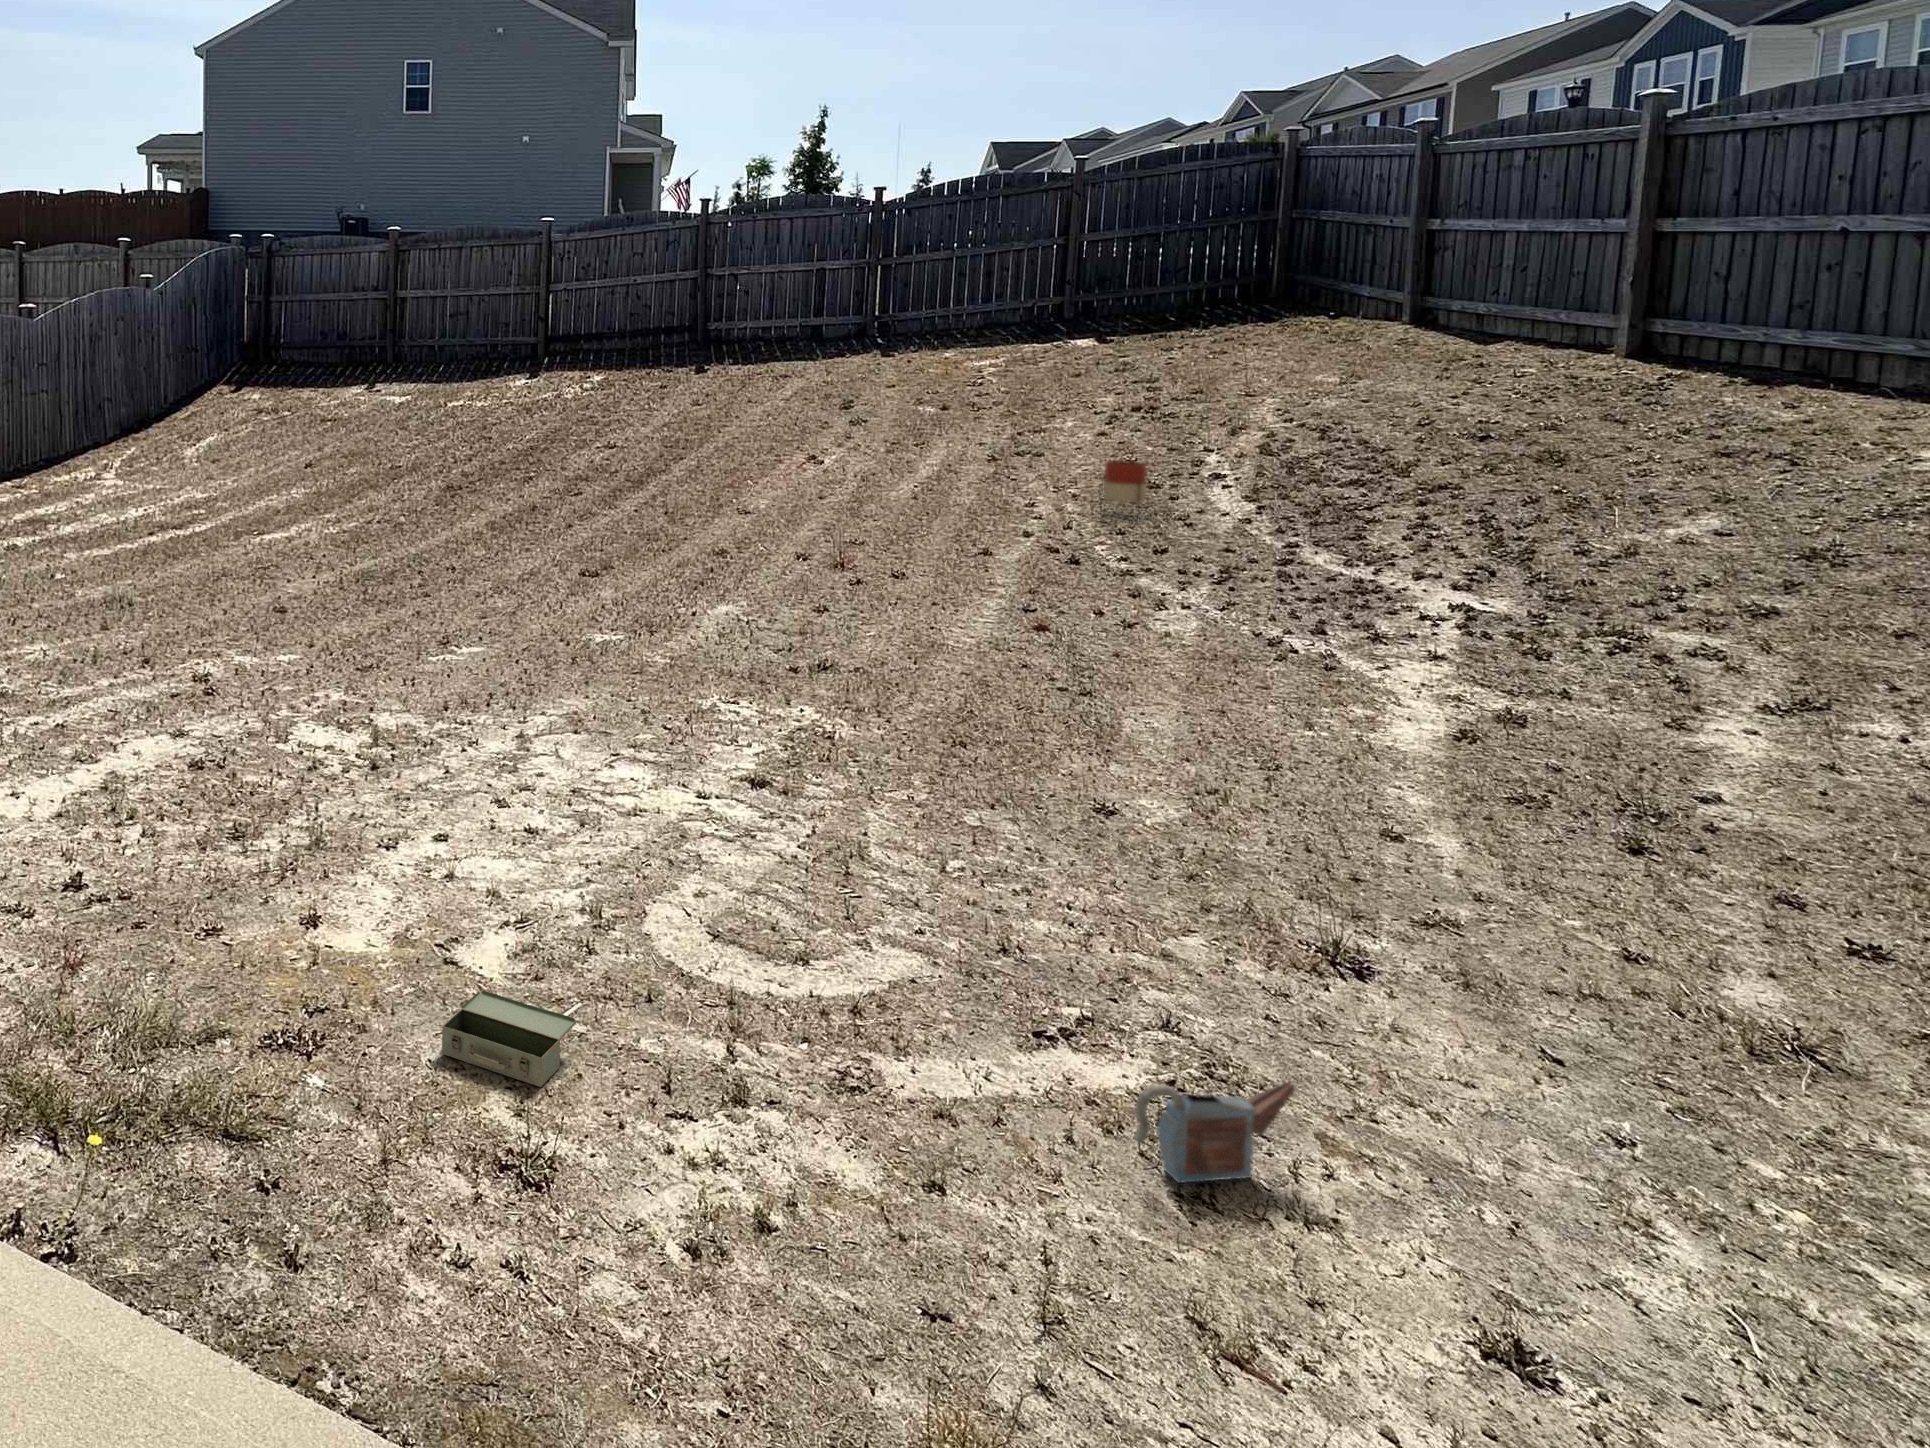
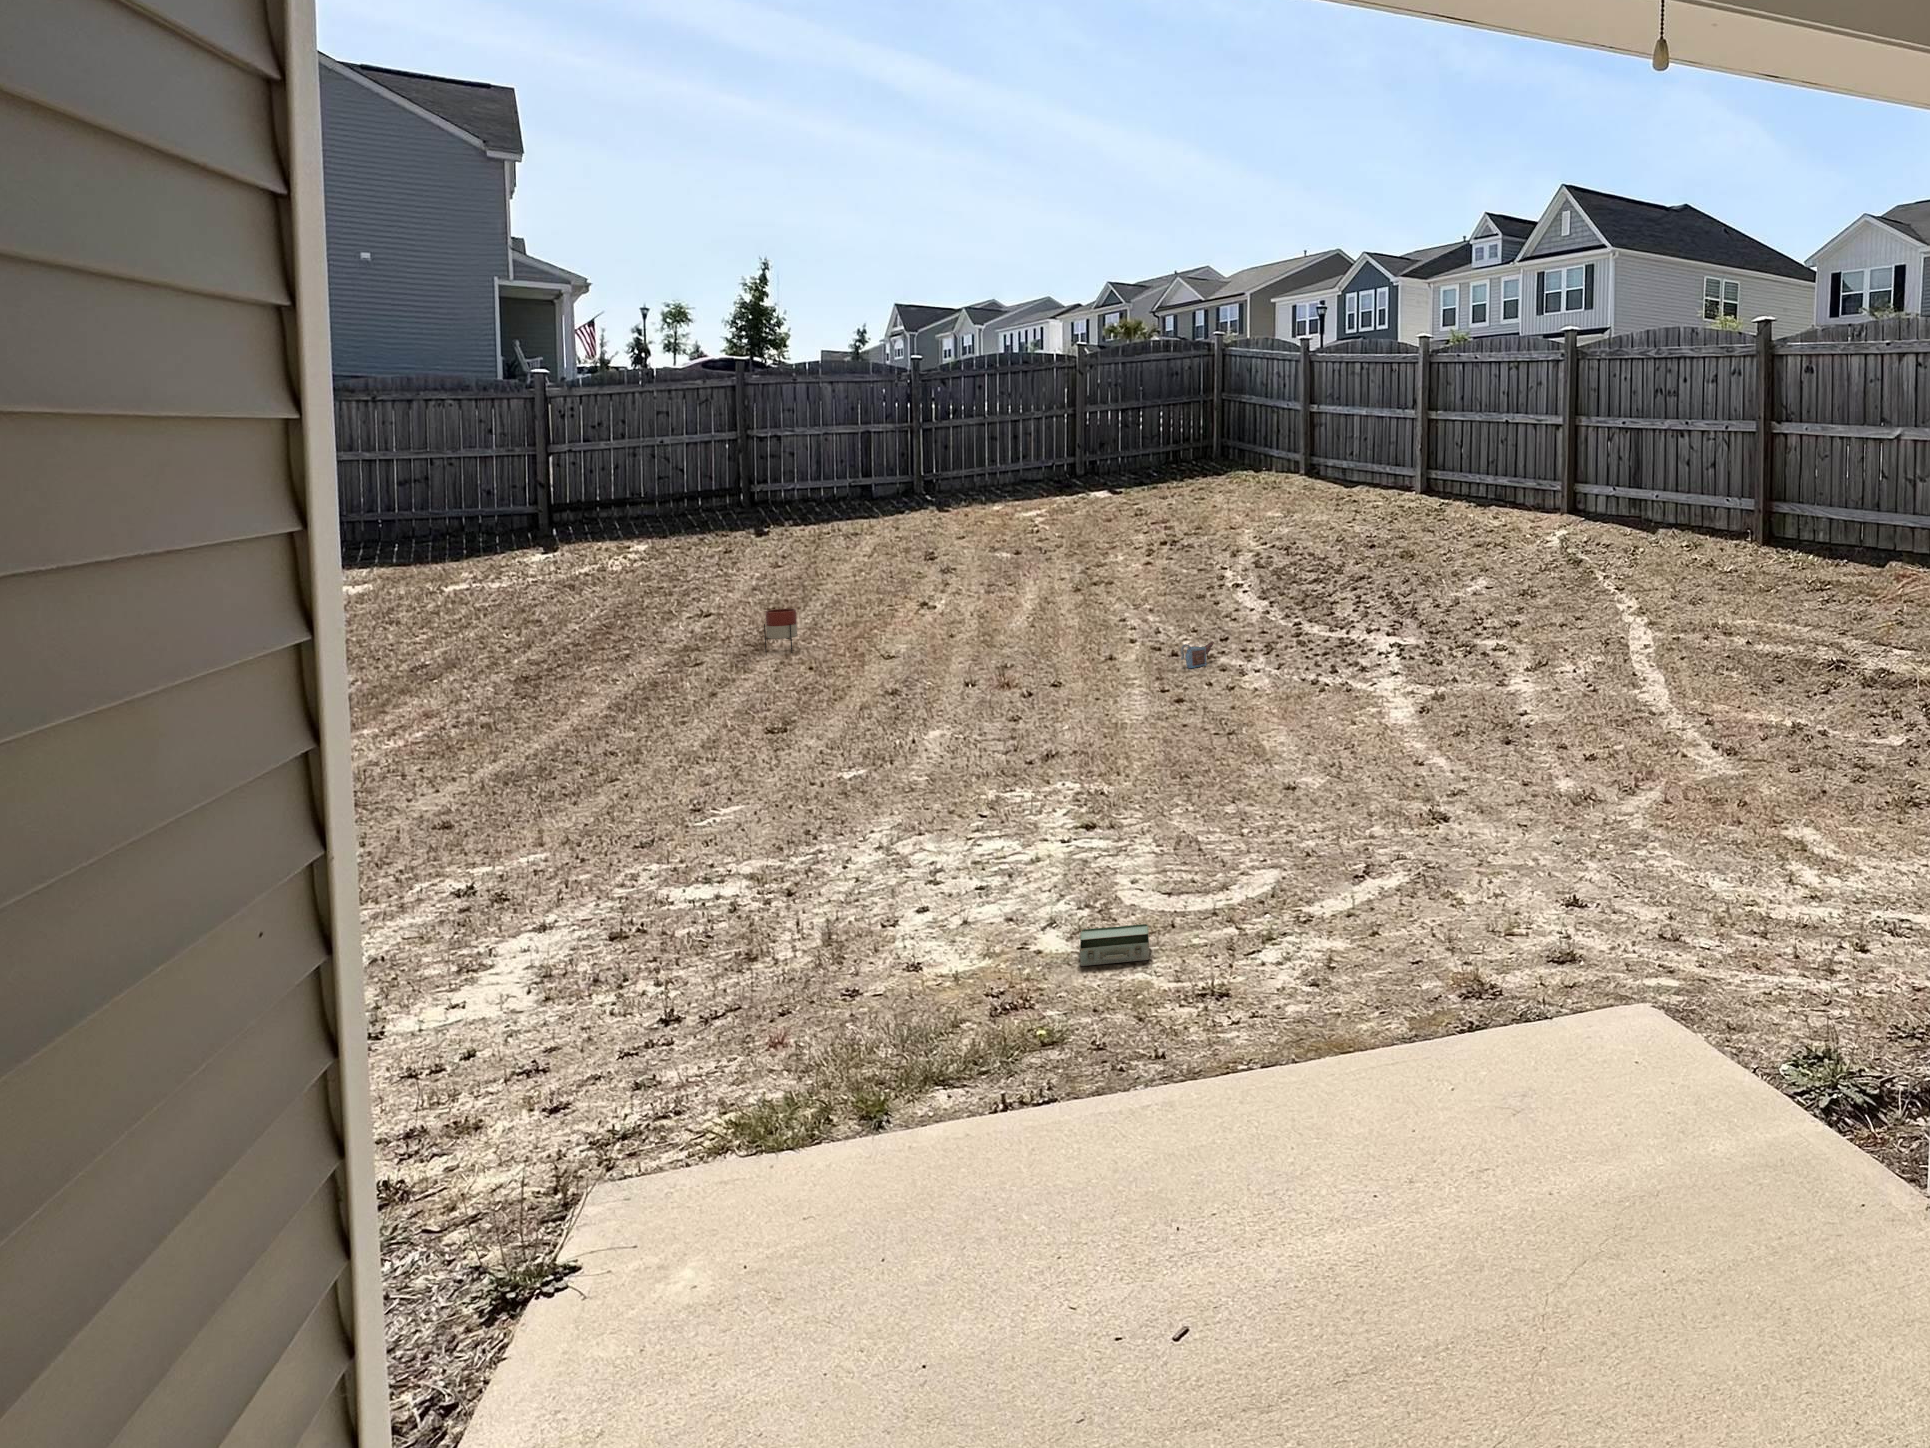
planter: present [1100,461,1147,519] -> present [764,609,797,653]
watering can: present [1133,1083,1296,1183] -> present [1181,641,1214,668]

